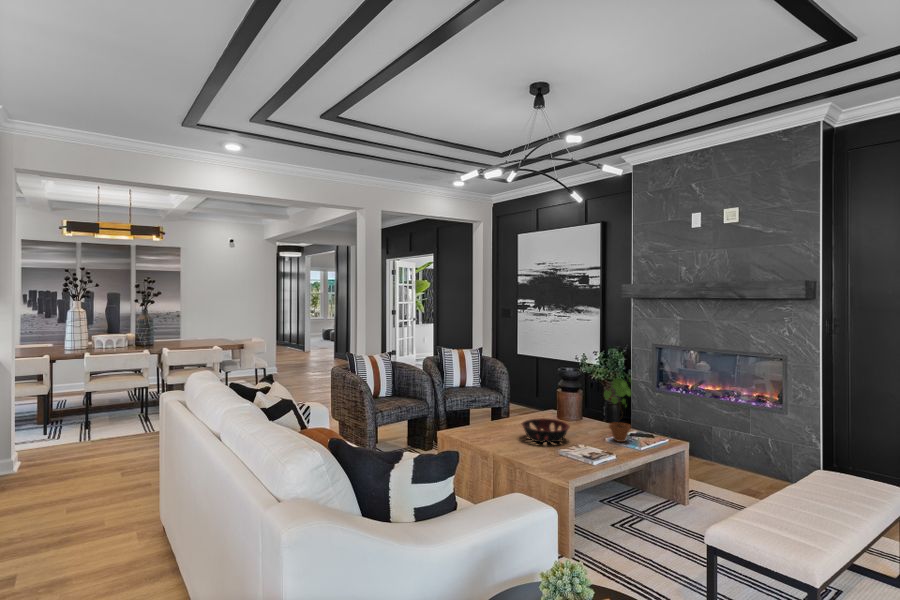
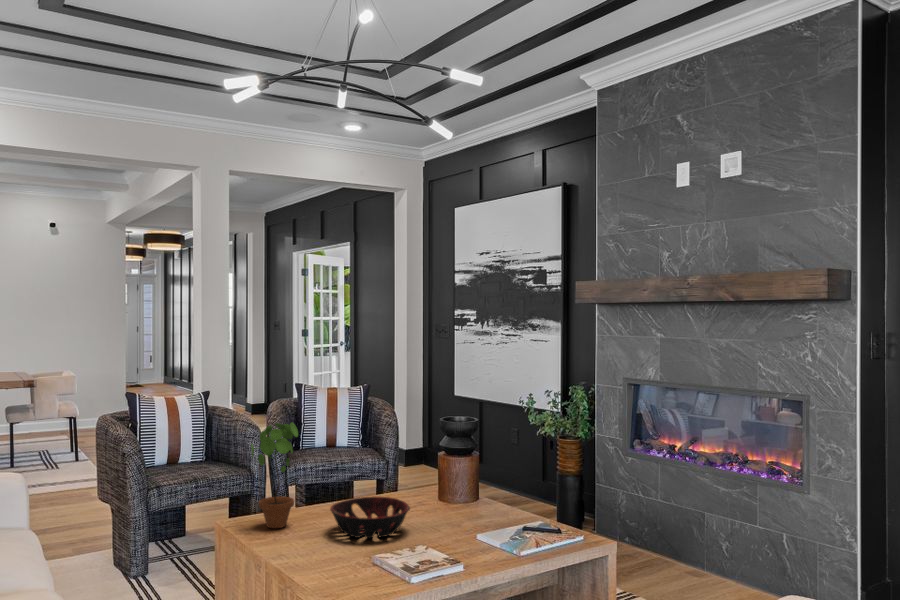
potted plant: present [604,378,633,442] -> present [251,423,298,528]

